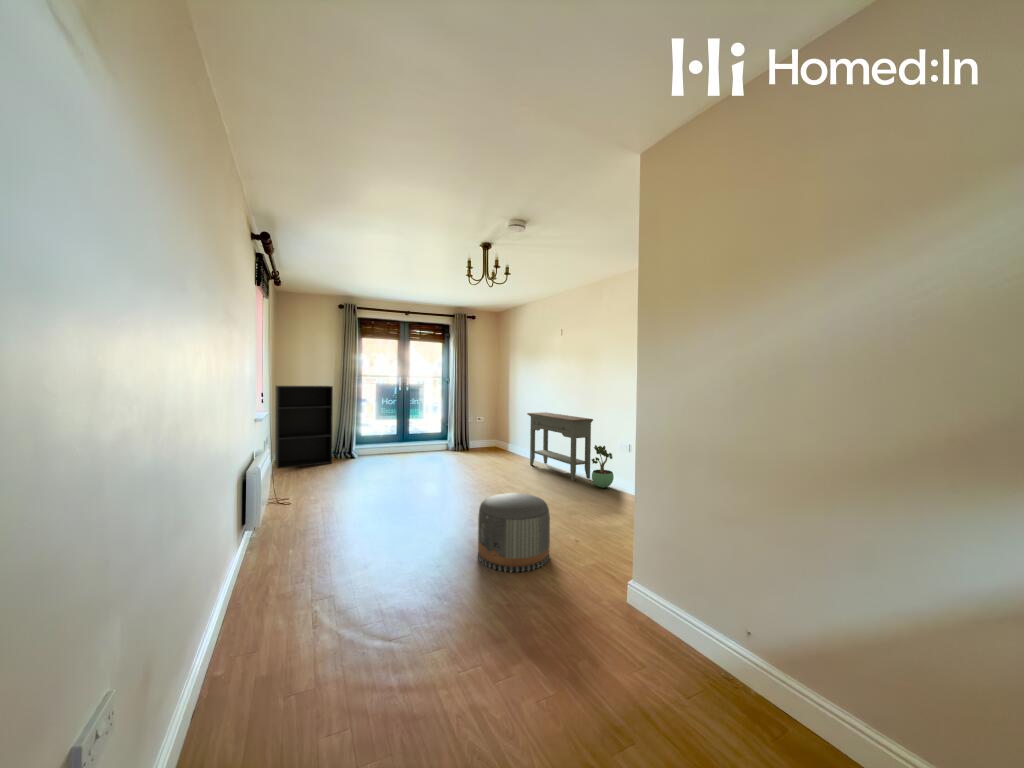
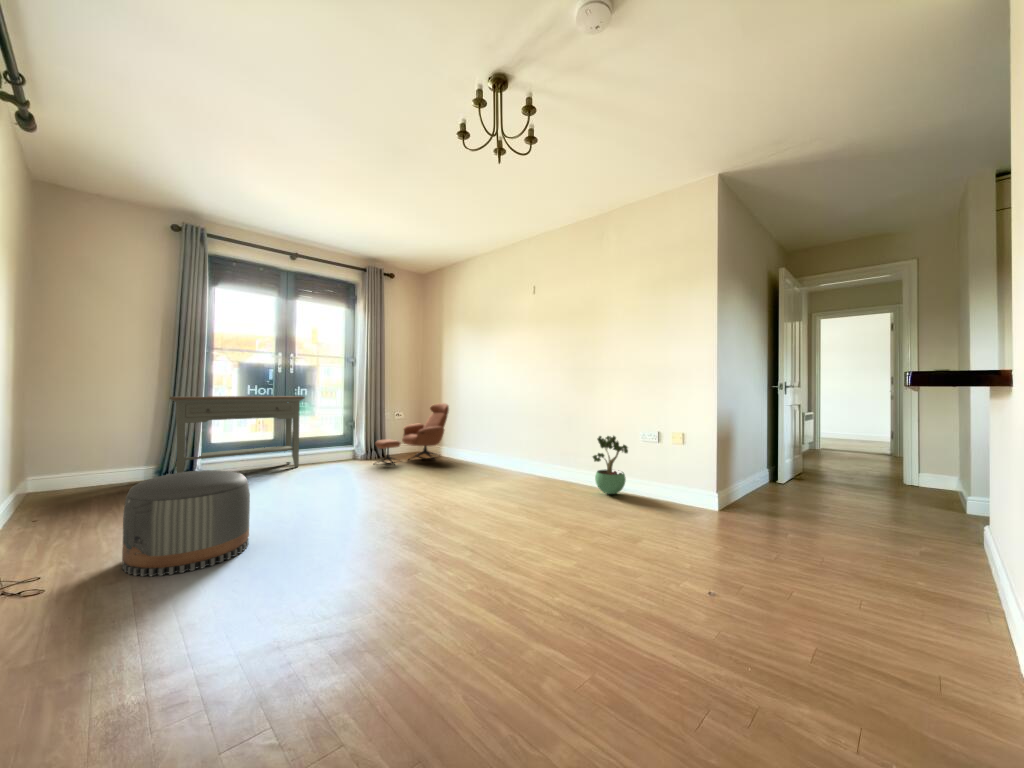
bookshelf: present [275,386,333,469] -> none [23,349,157,508]
lounge chair: none [457,412,512,456] -> present [375,403,449,462]
console table: present [527,412,593,481] -> present [169,396,304,473]
pouf: present [478,493,550,572] -> present [122,470,250,576]

